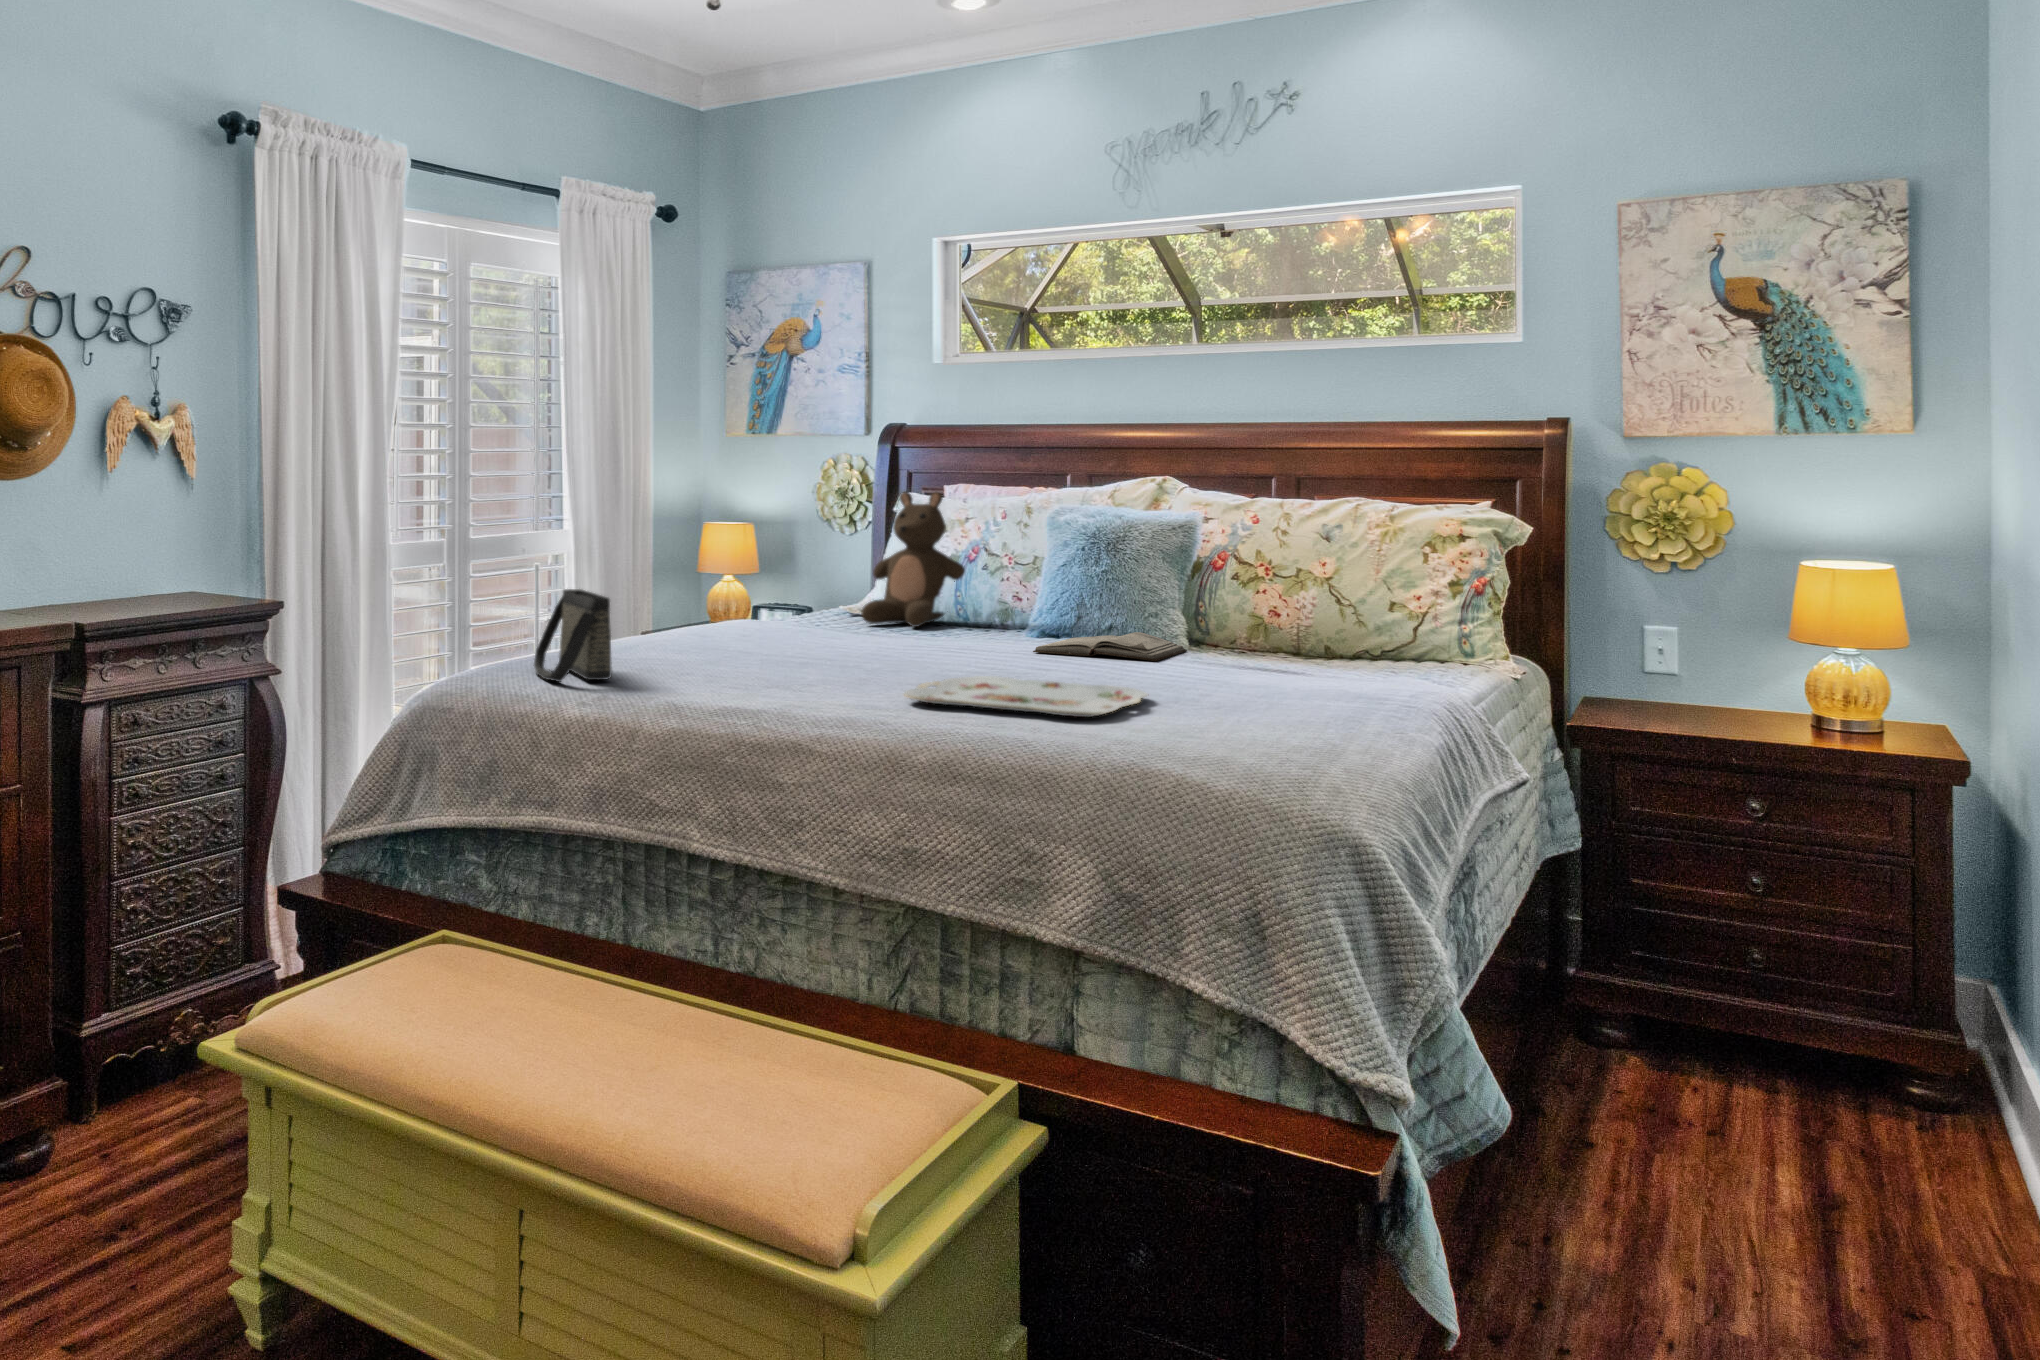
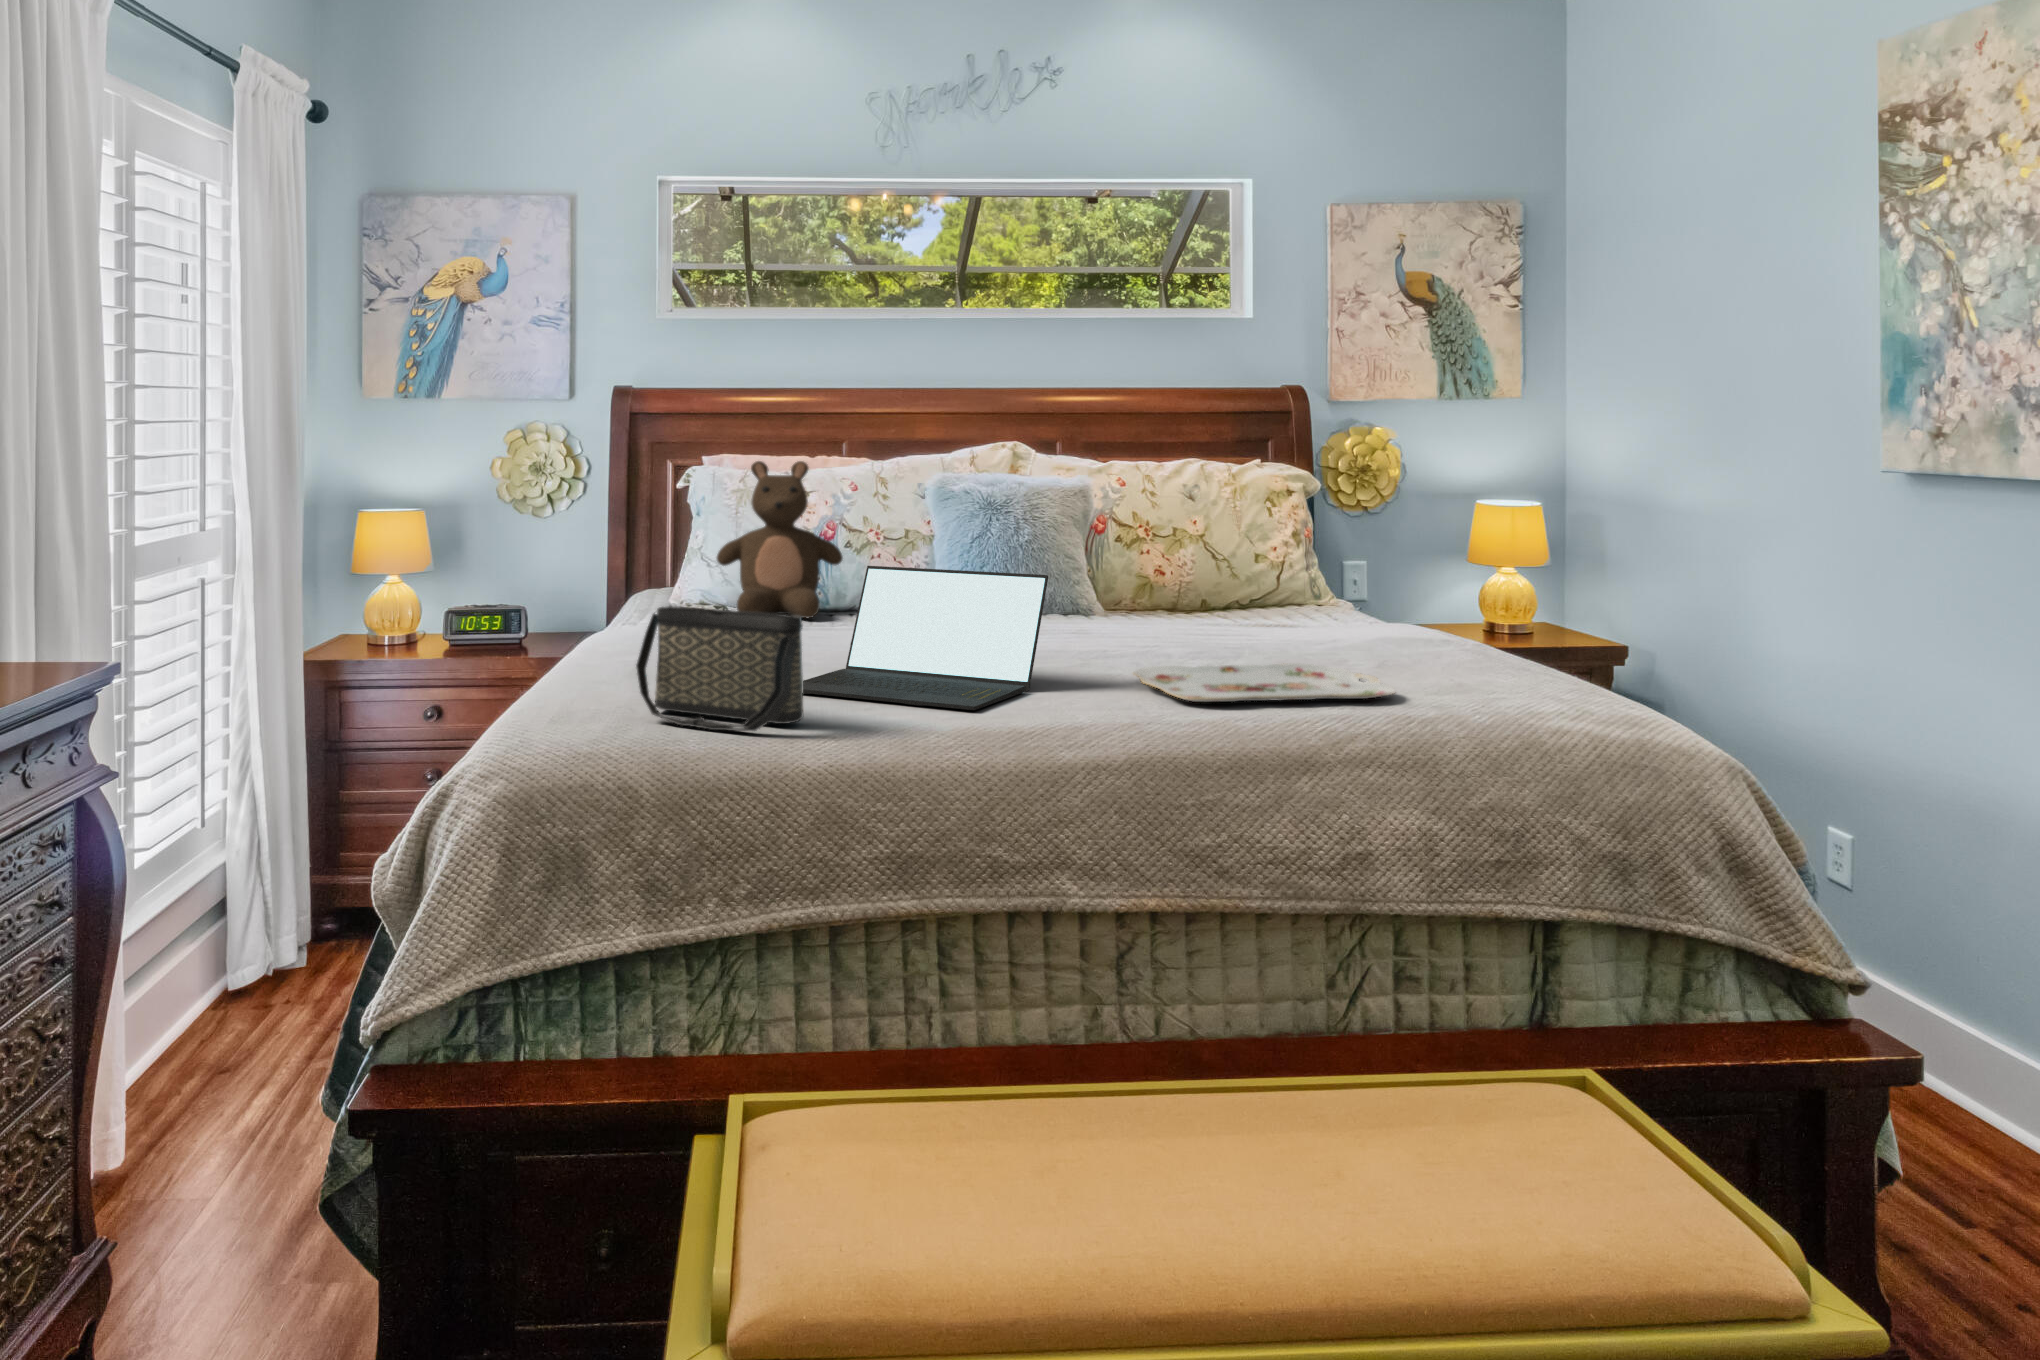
laptop: none [681,573,880,688] -> present [803,566,1048,710]
diary: present [1033,632,1187,661] -> none [1016,605,1168,636]

